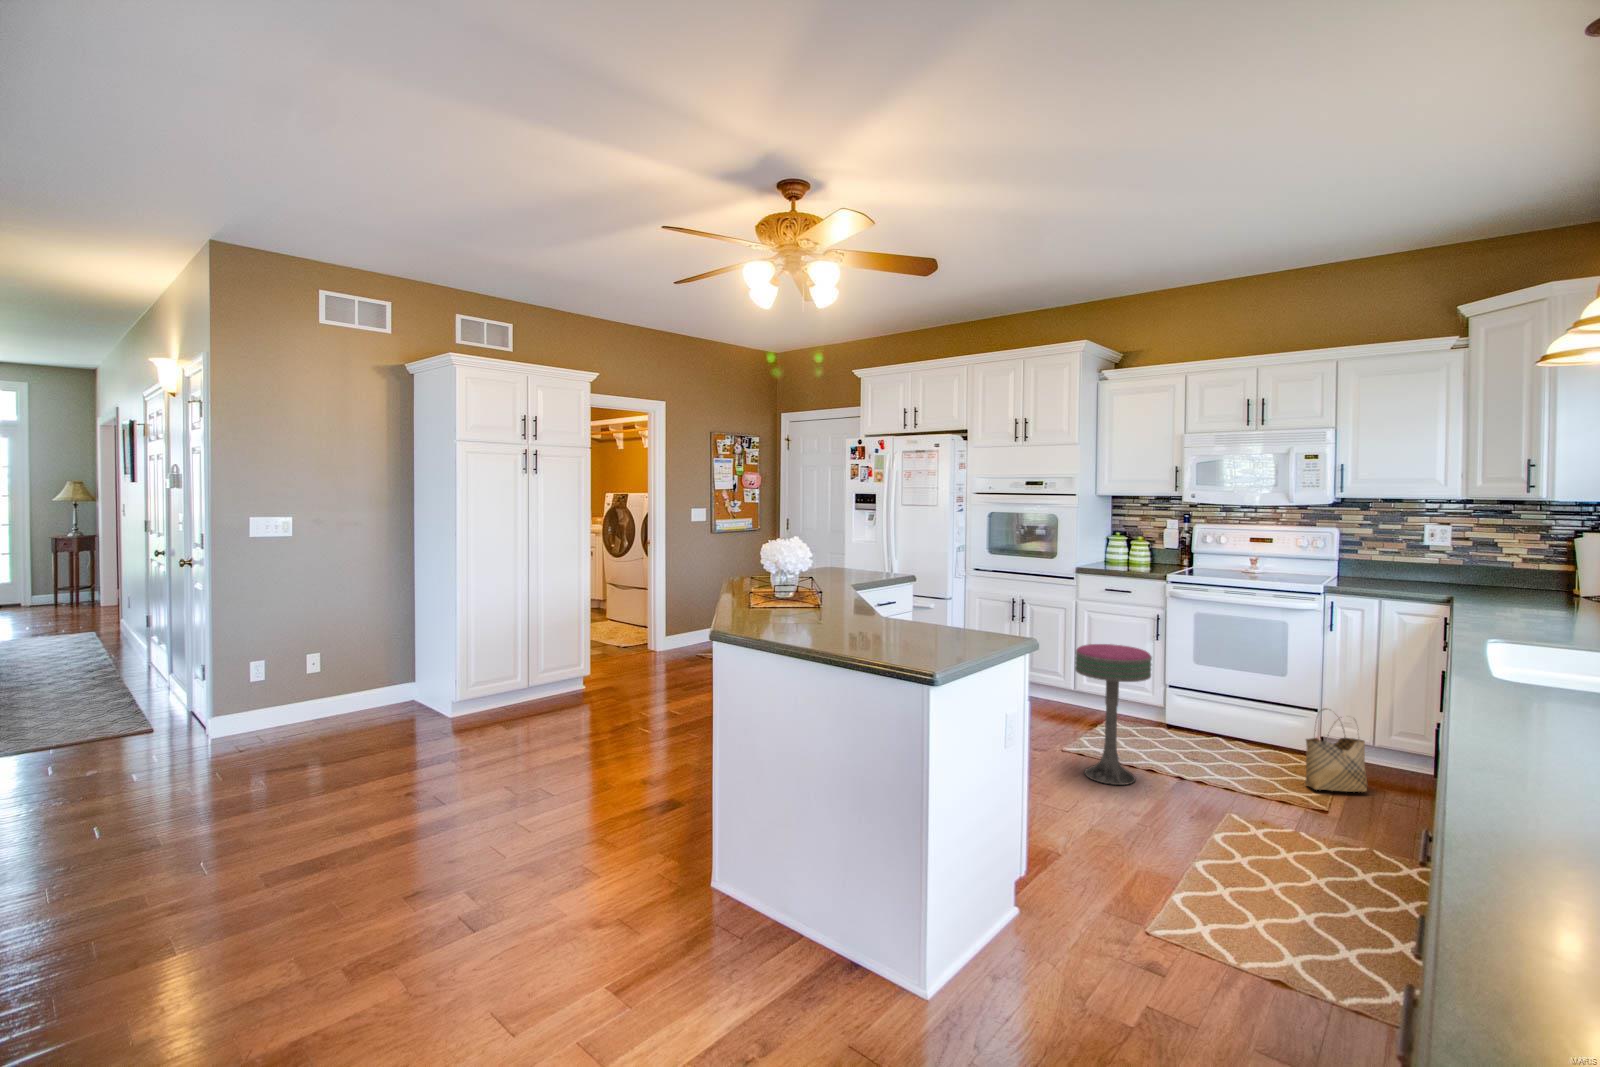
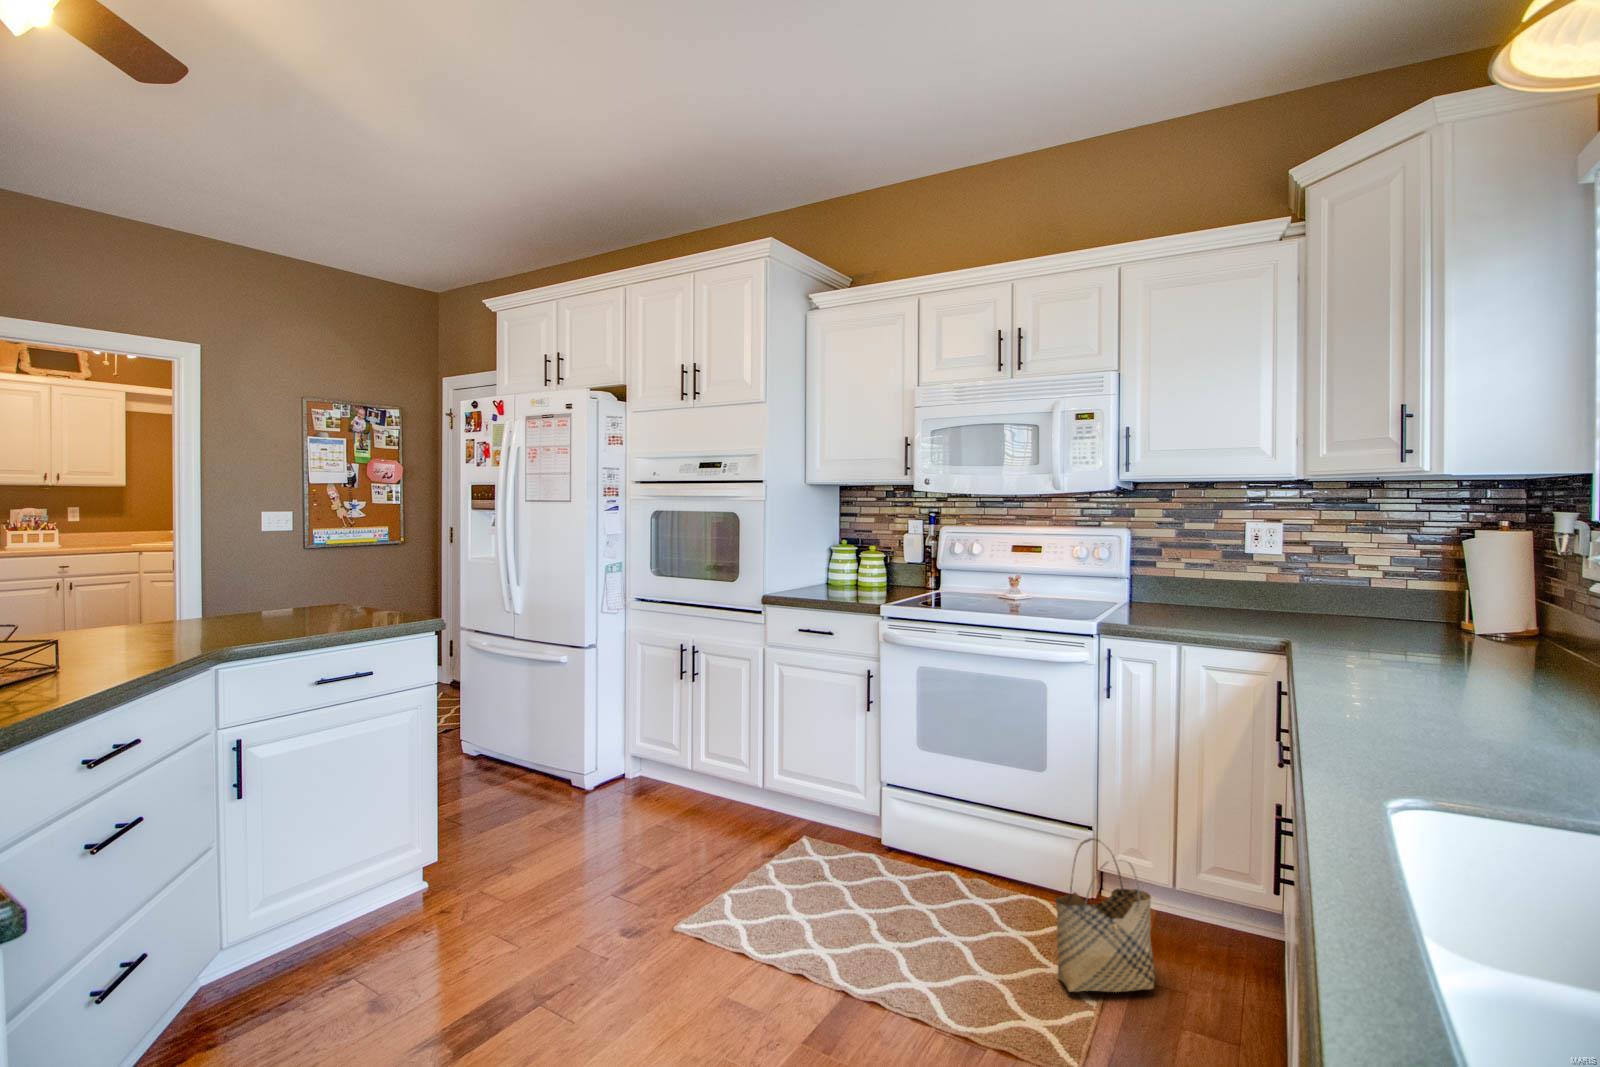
bar stool: present [1075,644,1152,785] -> none [662,737,792,1010]

